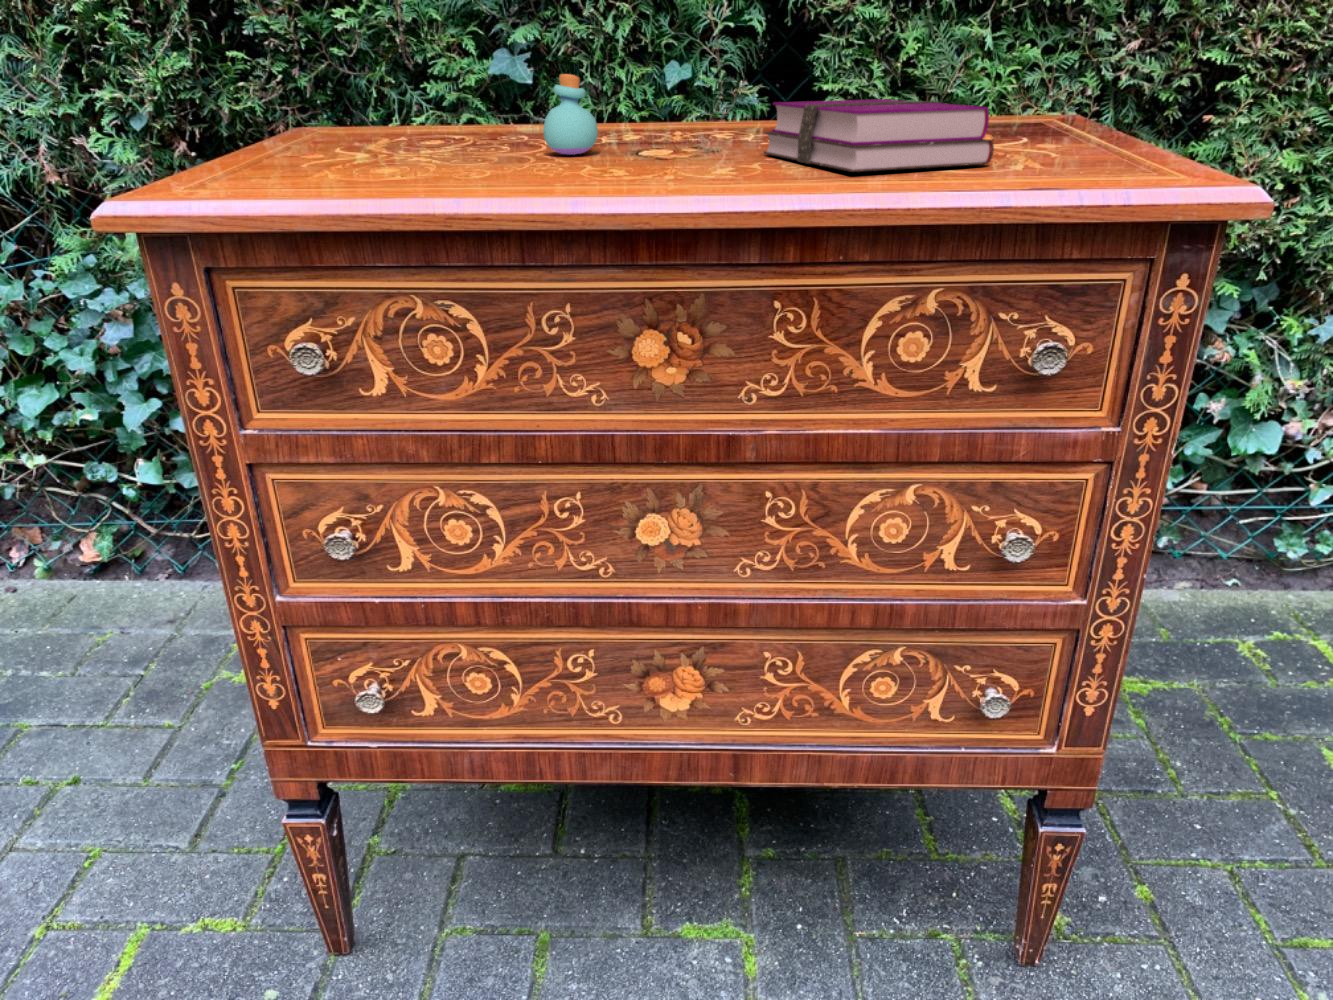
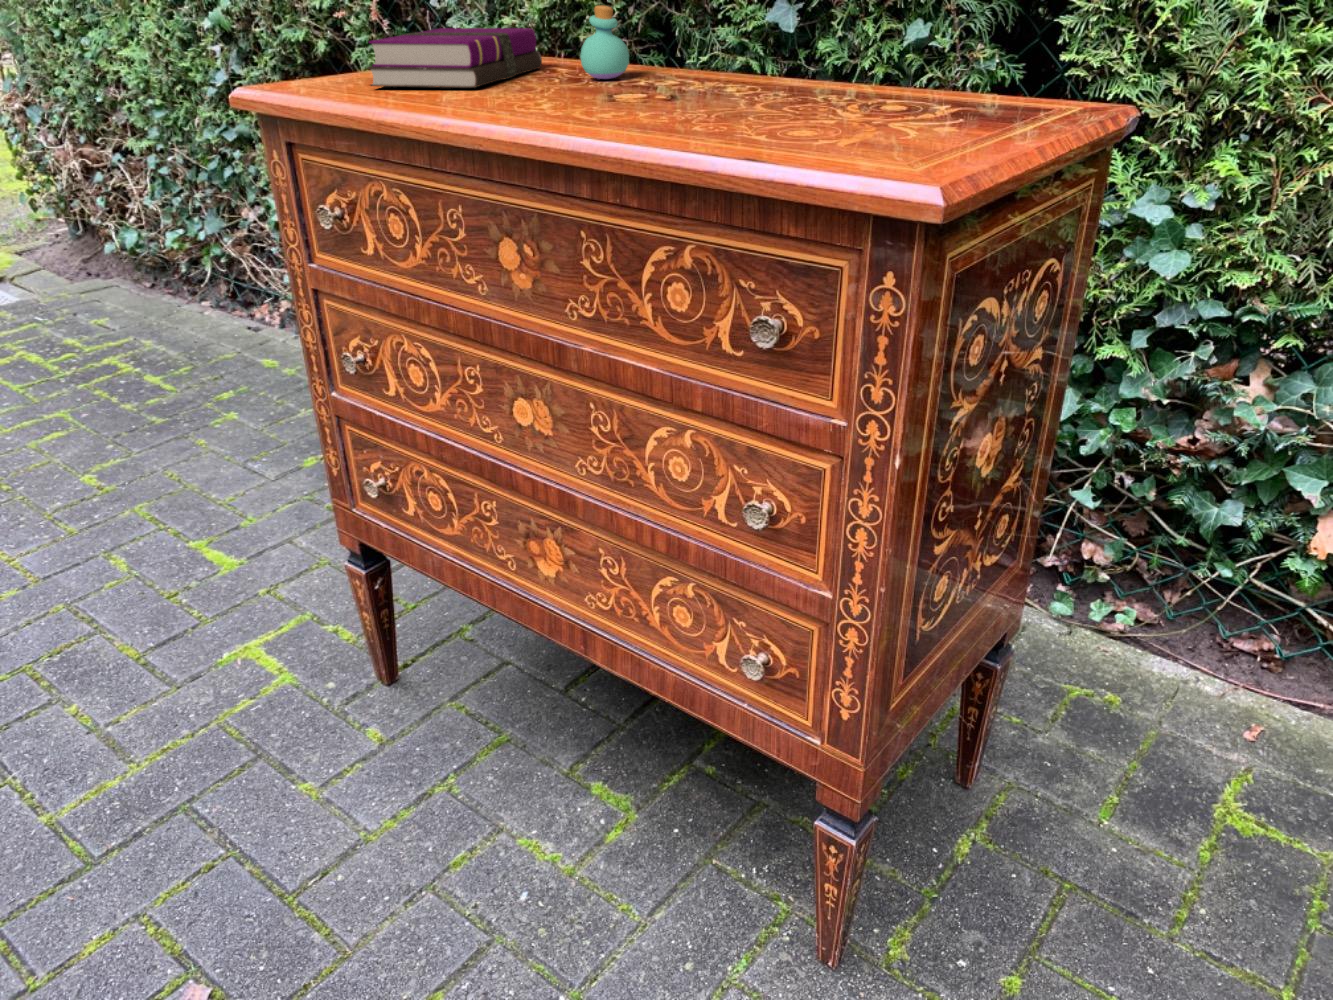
hardback book: present [764,99,994,172] -> present [368,28,542,88]

